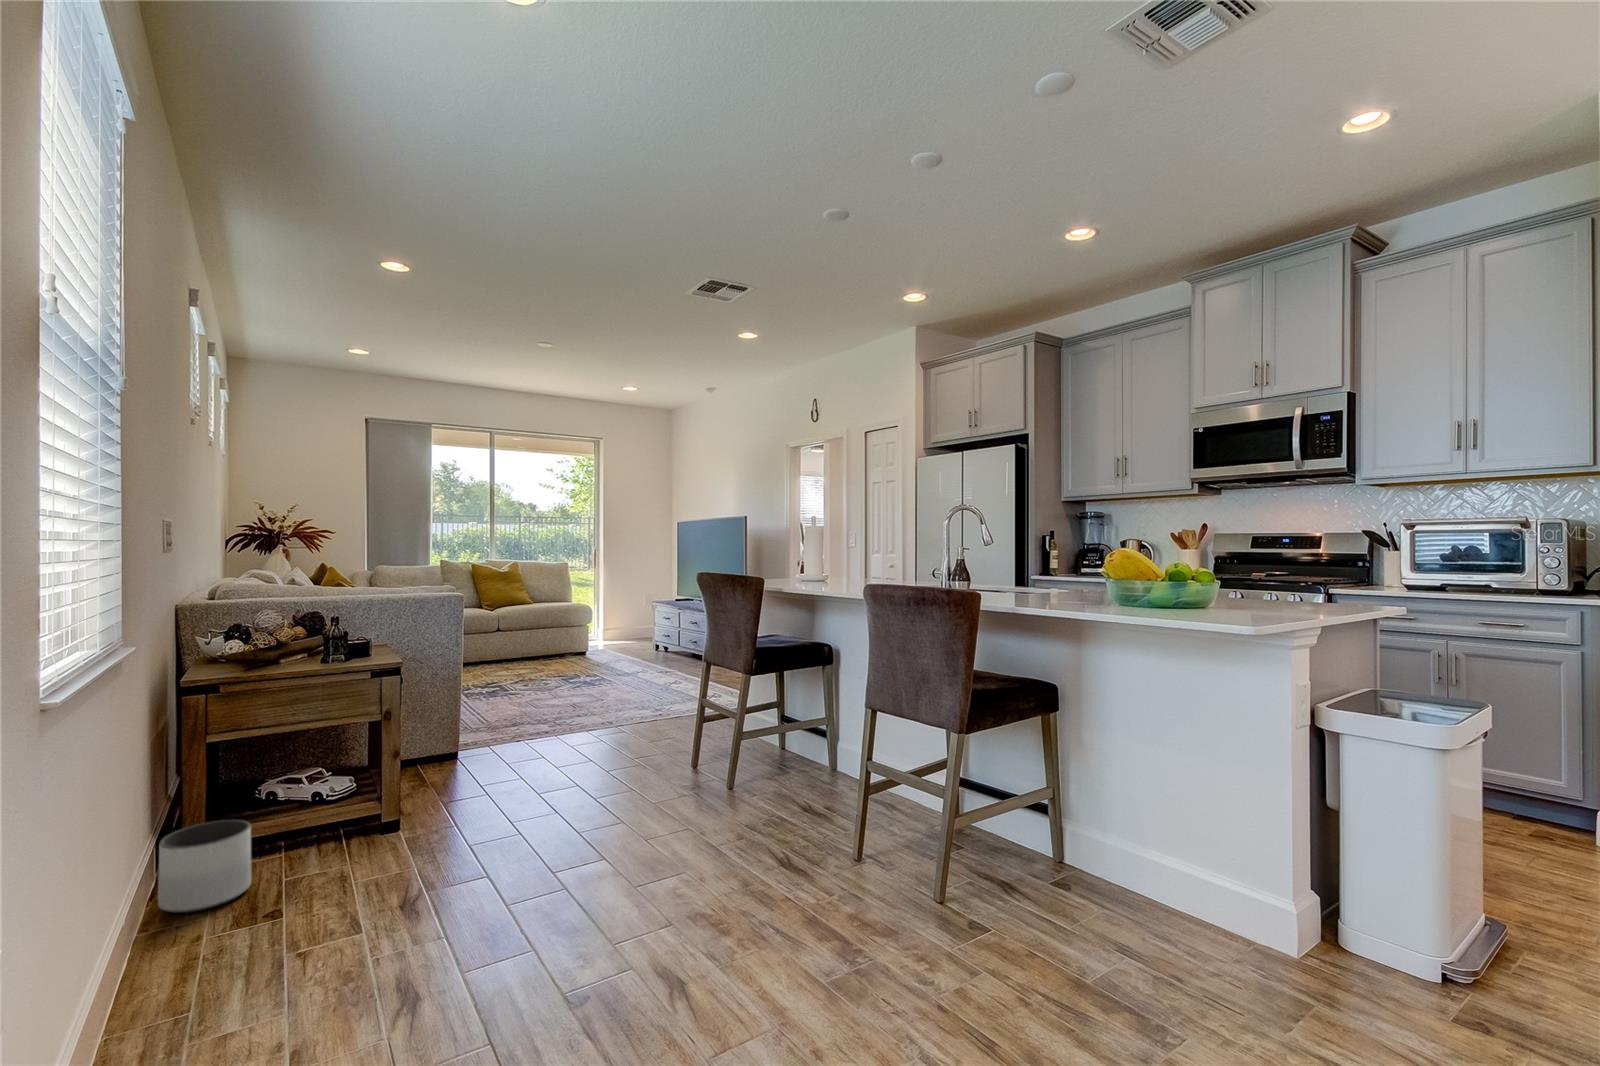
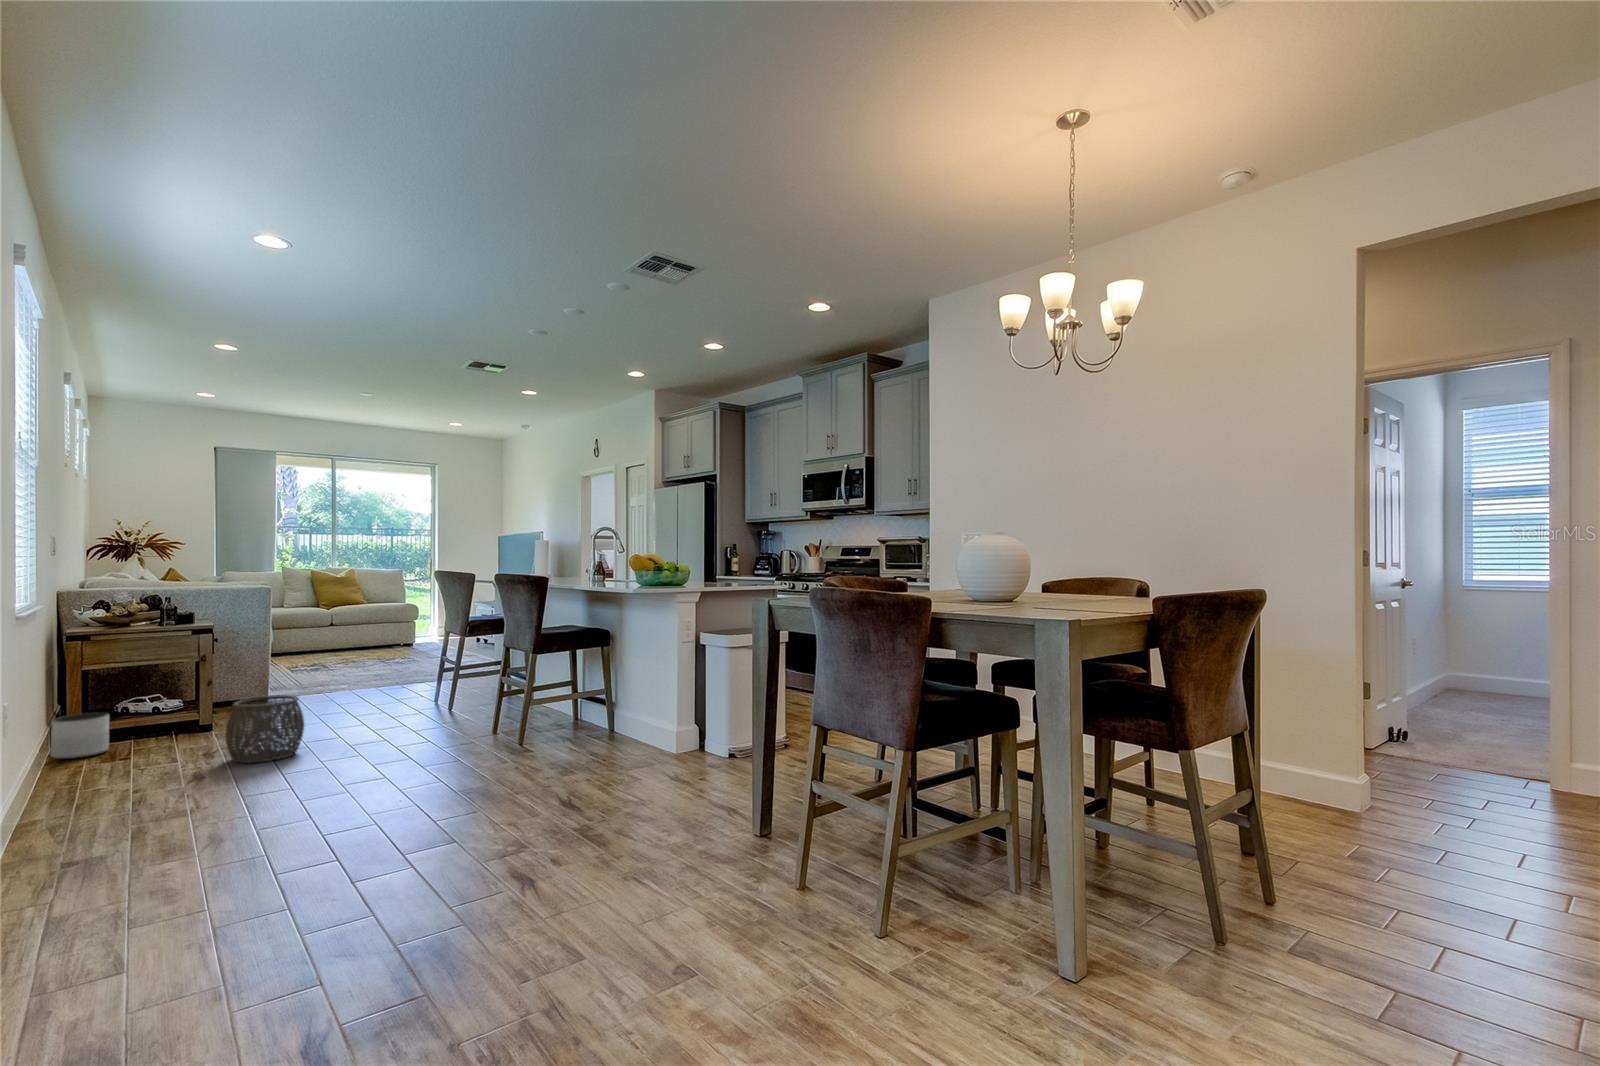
woven basket: none [445,803,575,948] -> present [225,695,305,763]

